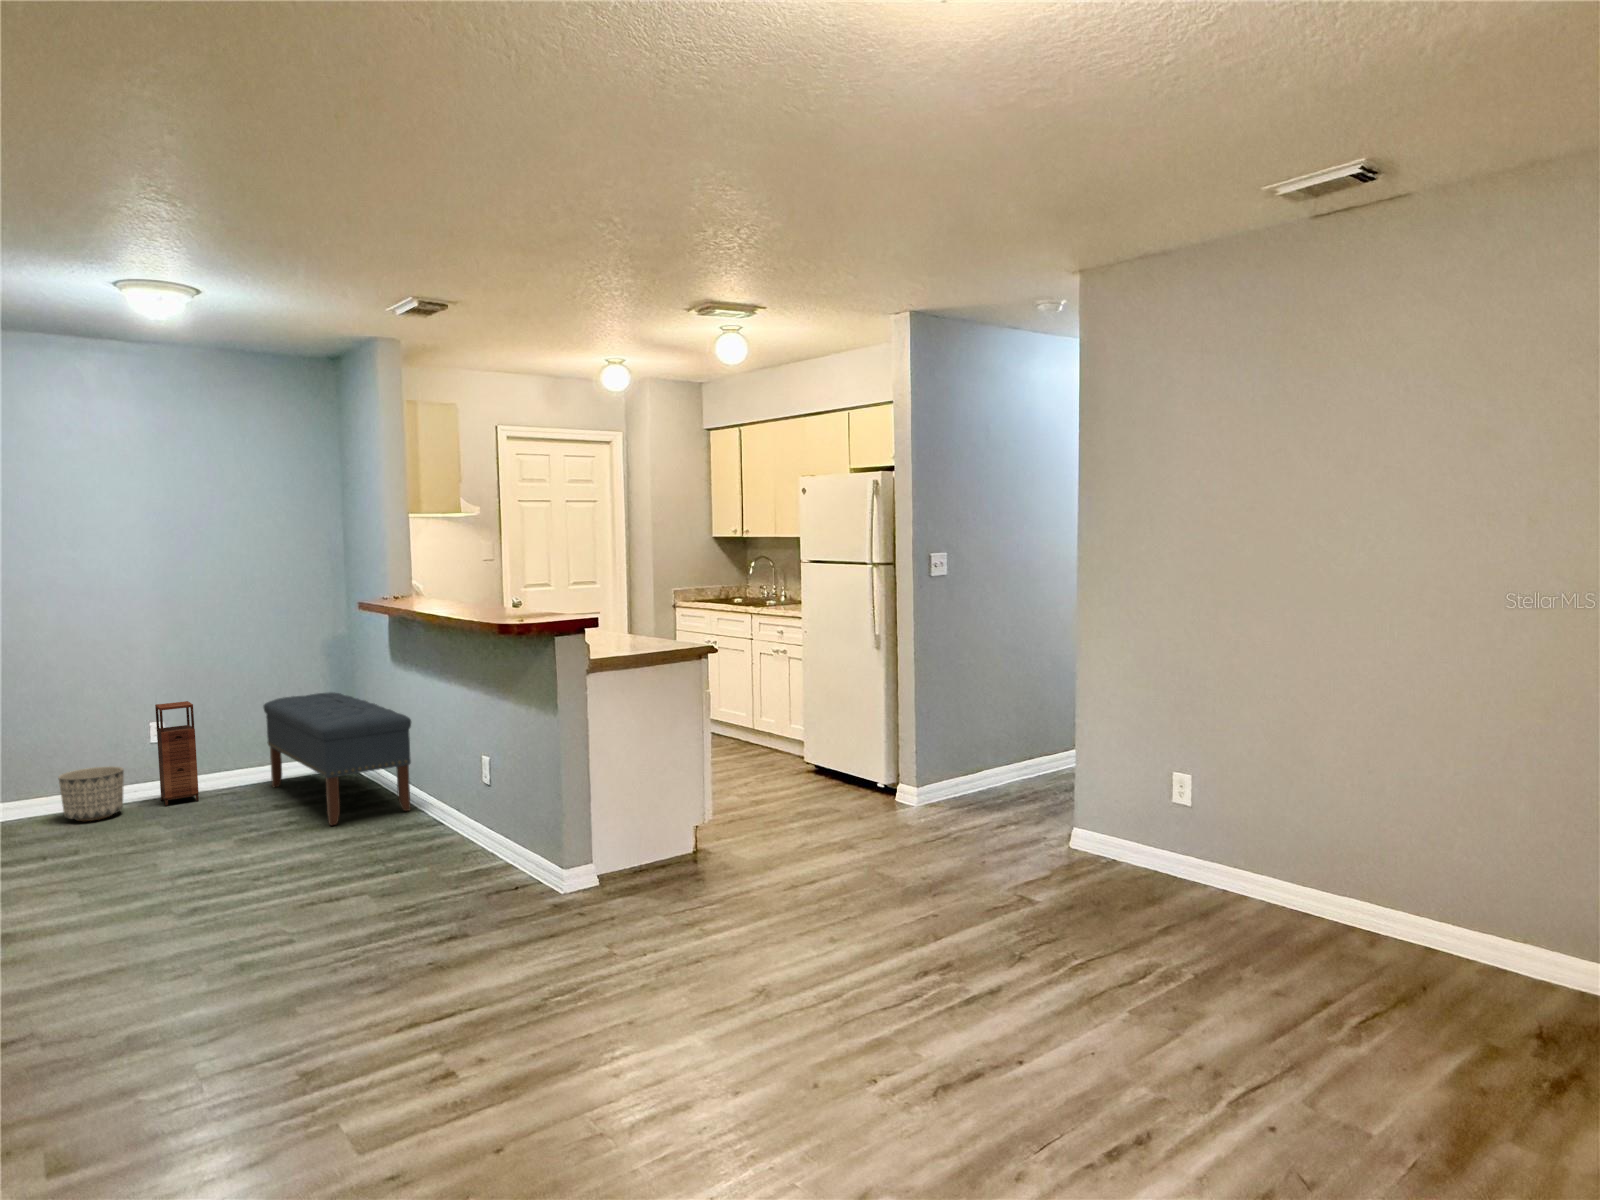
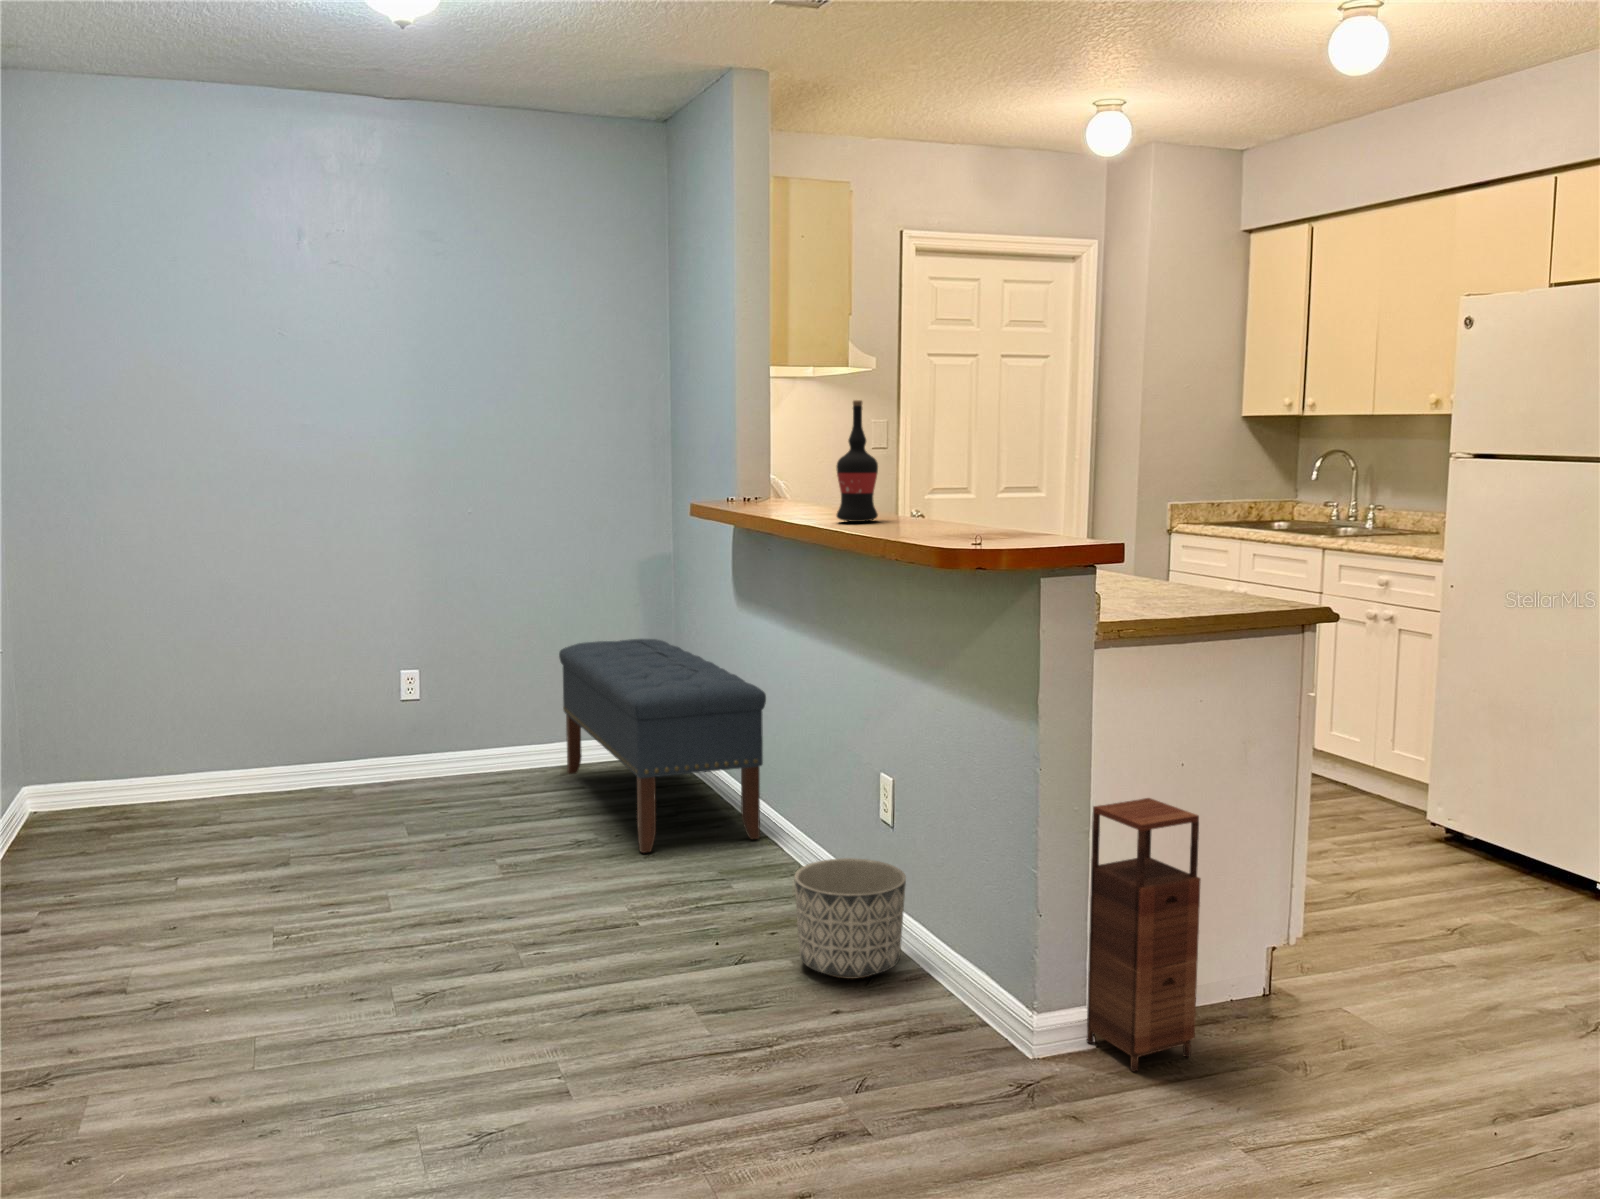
wine bottle: none [447,543,473,612] -> present [837,400,878,522]
storage cabinet: present [155,701,199,806] -> present [1087,798,1201,1072]
planter: present [58,766,124,821] -> present [794,858,906,979]

